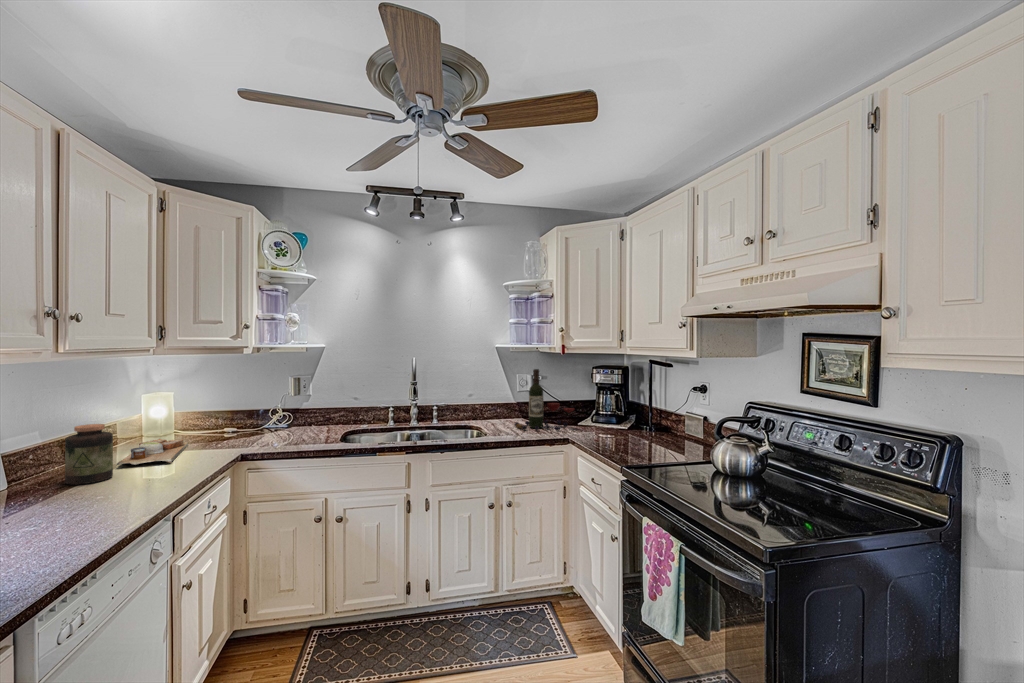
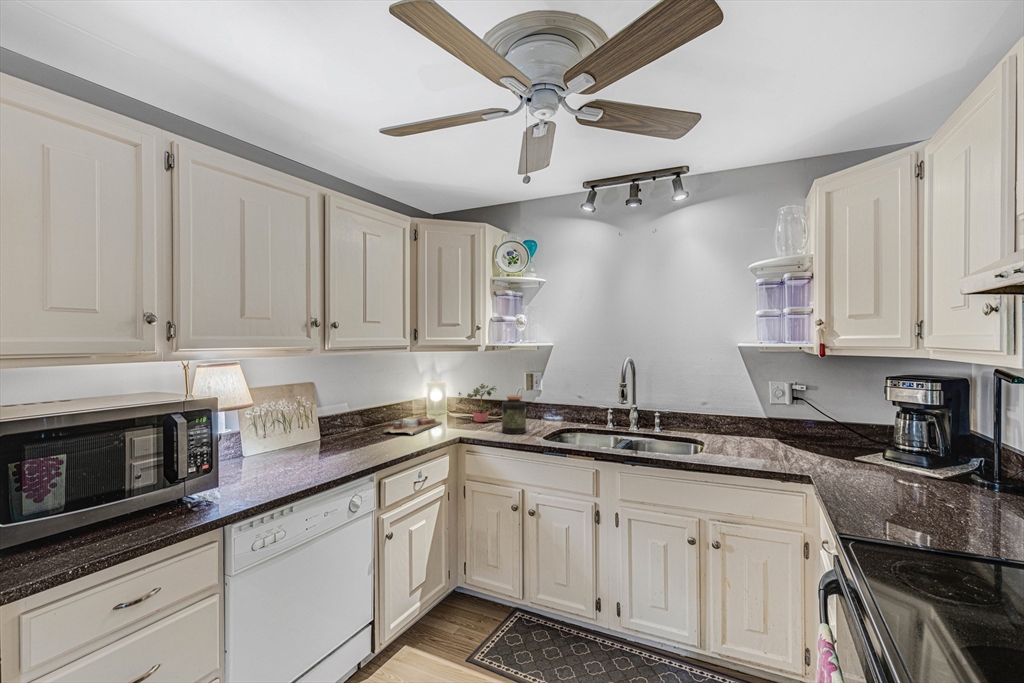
wine bottle: present [515,369,574,430] -> none [748,377,840,465]
potted plant: none [197,391,263,437] -> present [458,384,497,422]
jar: present [65,424,113,485] -> present [502,395,526,434]

